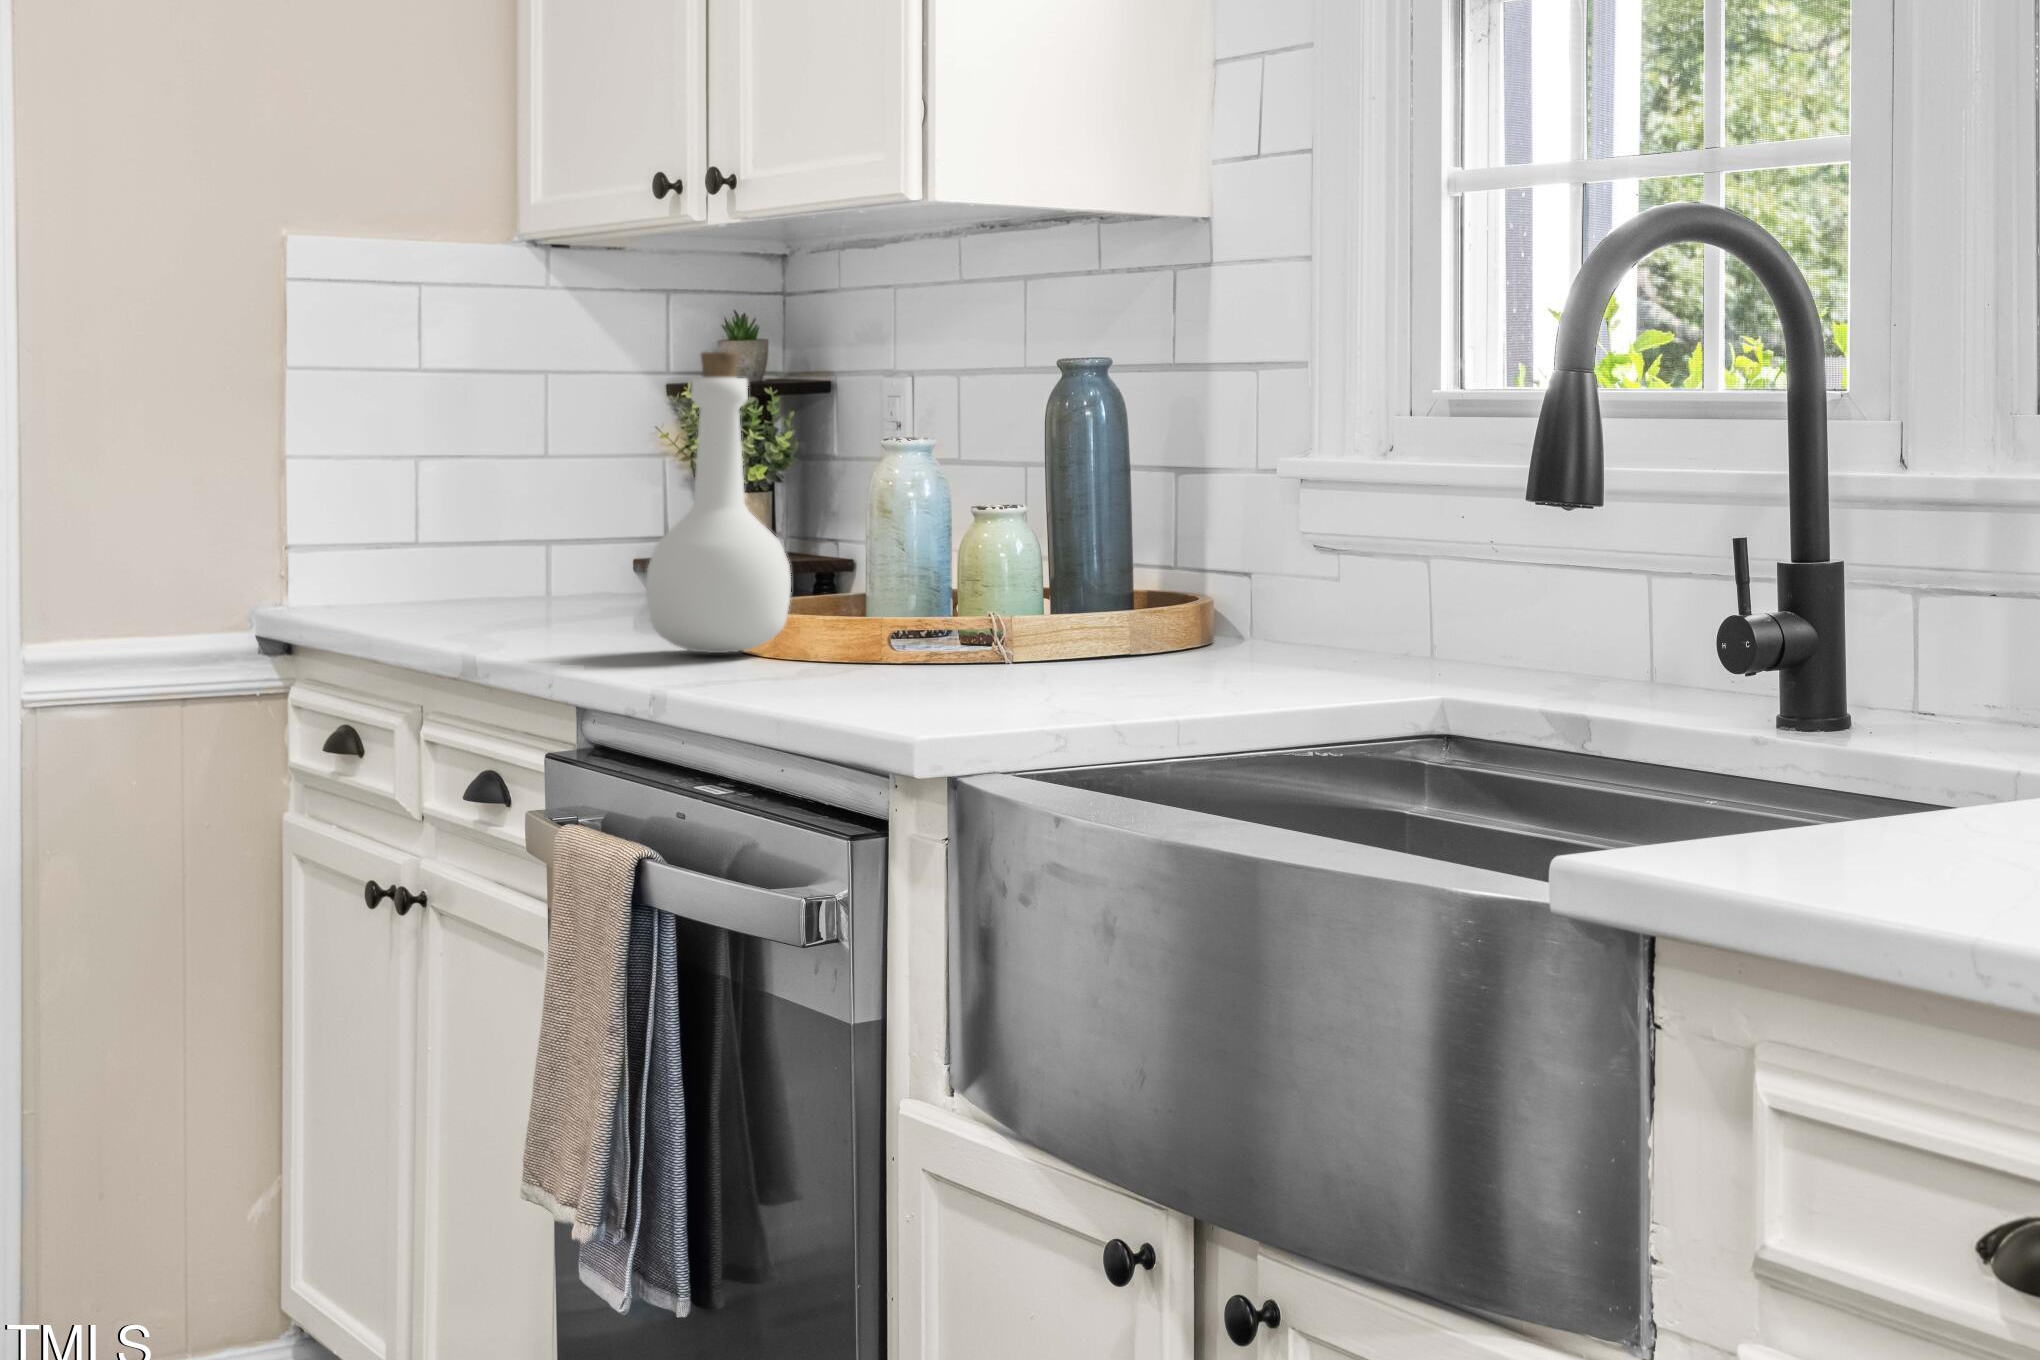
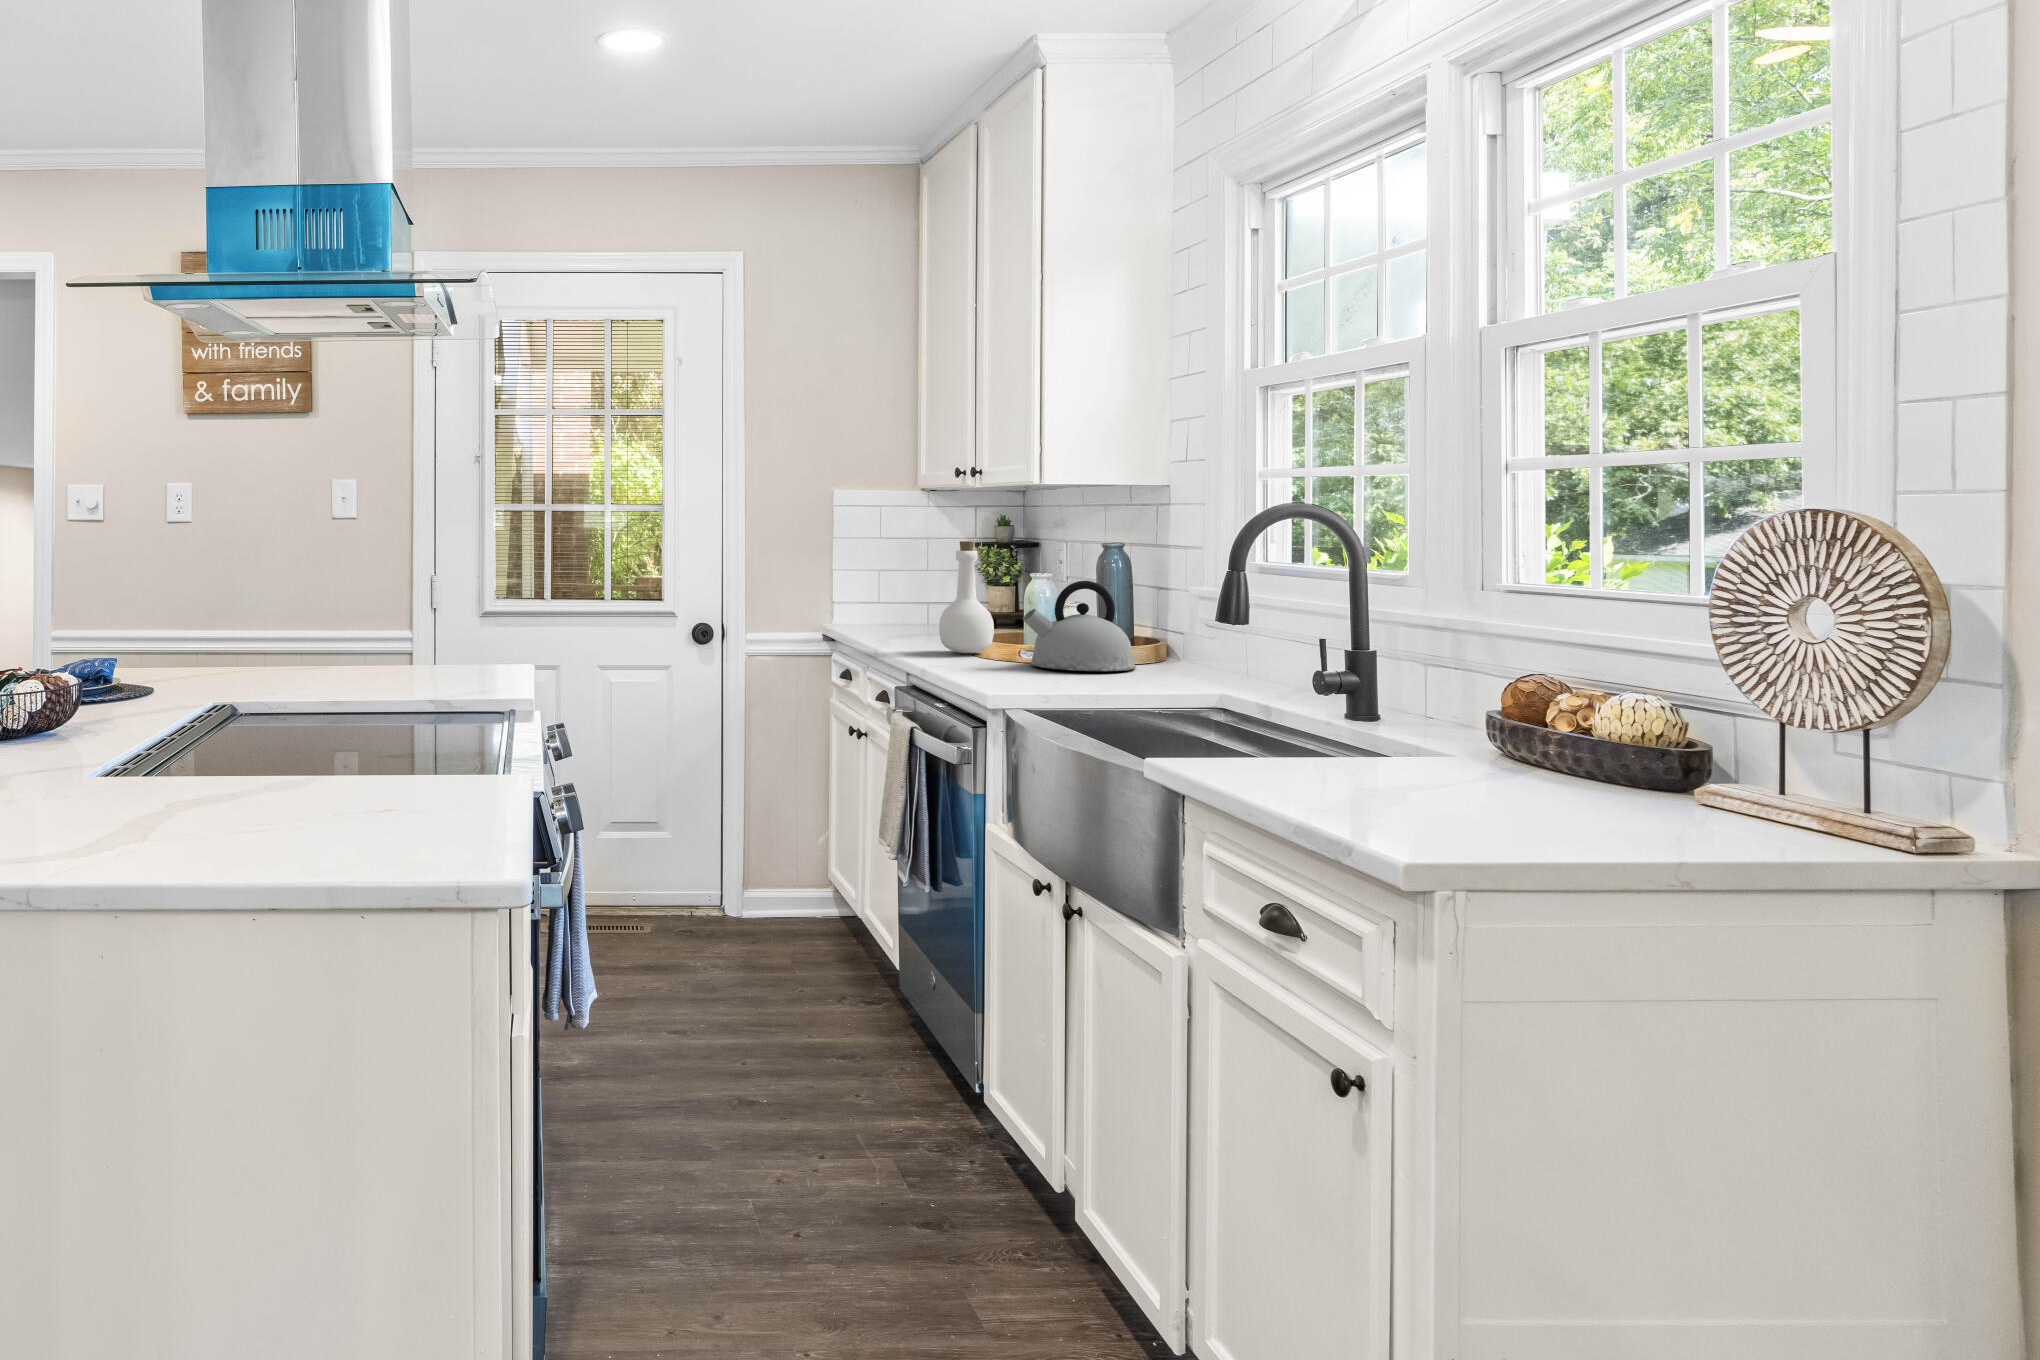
kettle: none [897,446,1166,675] -> present [1023,581,1136,671]

